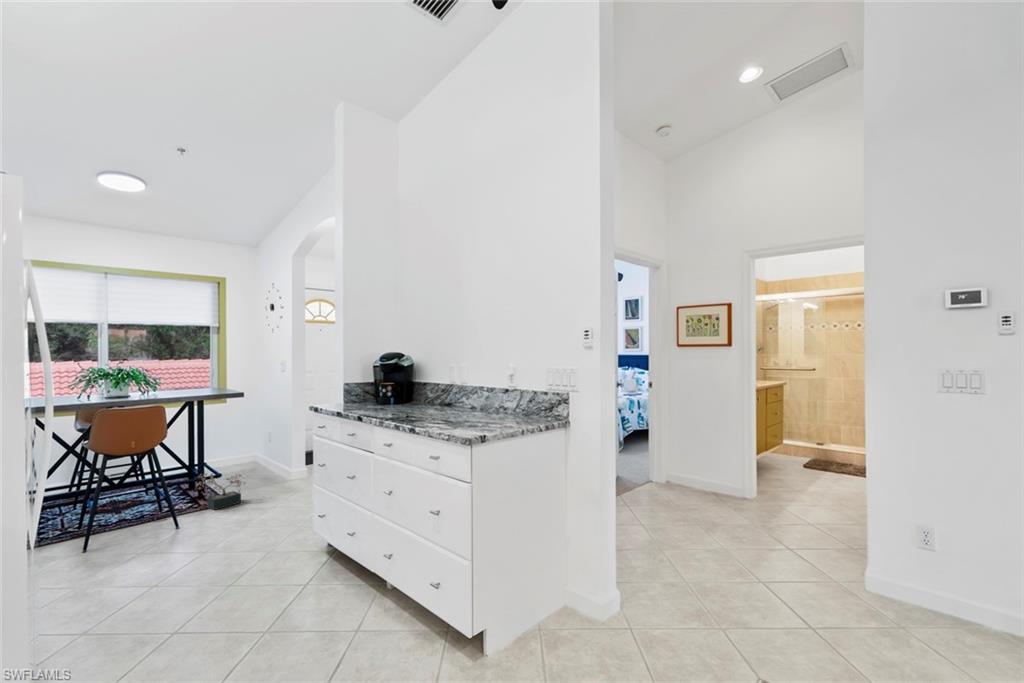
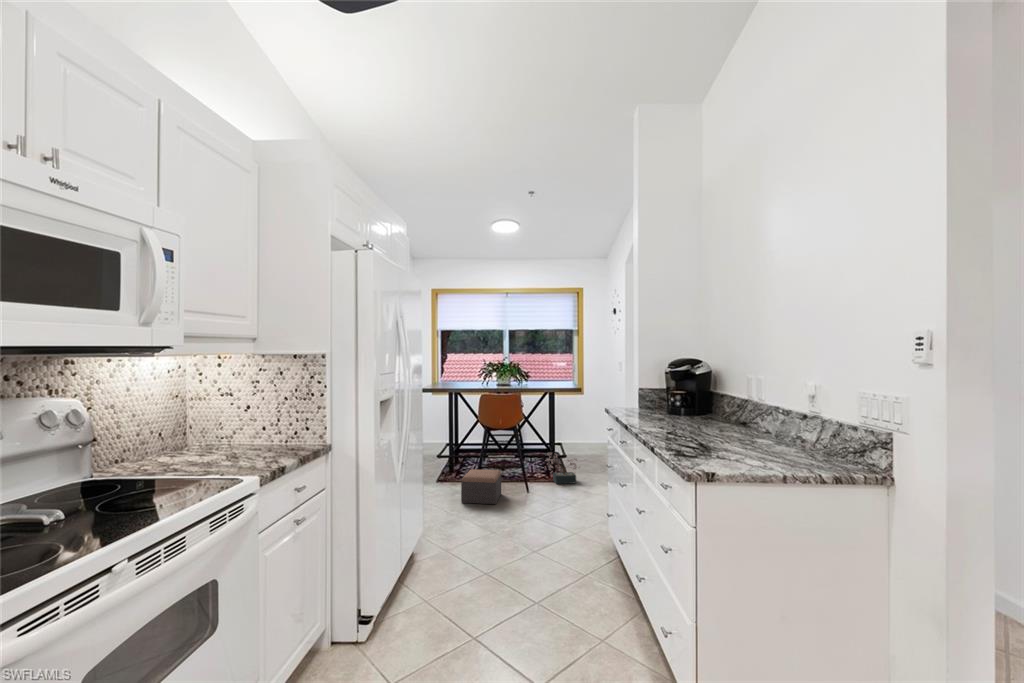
footstool: none [64,511,134,573] -> present [461,469,501,504]

